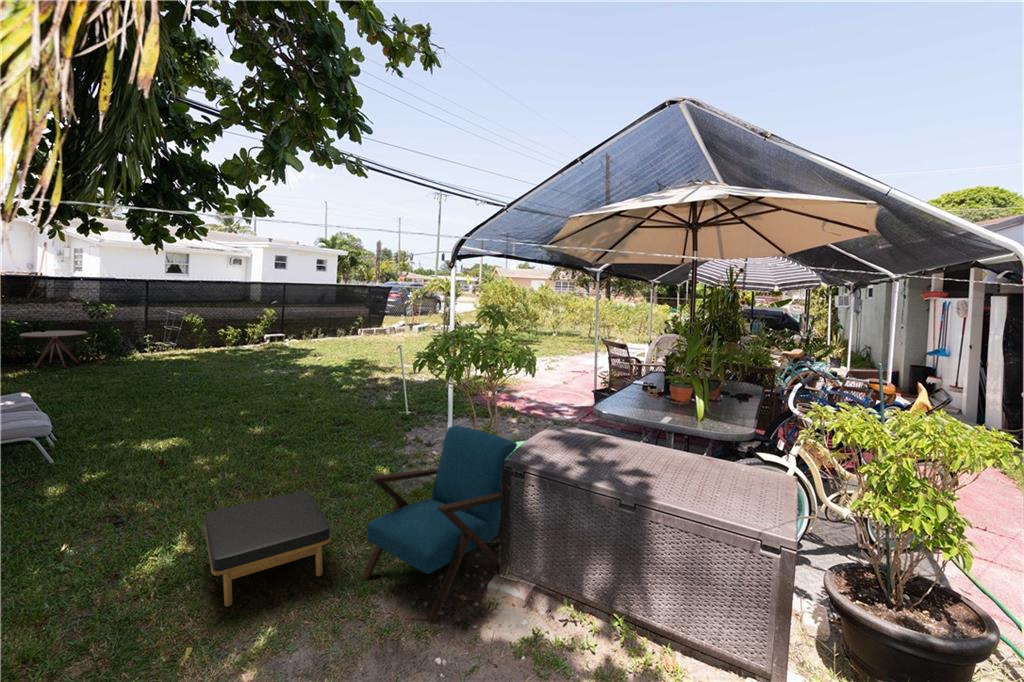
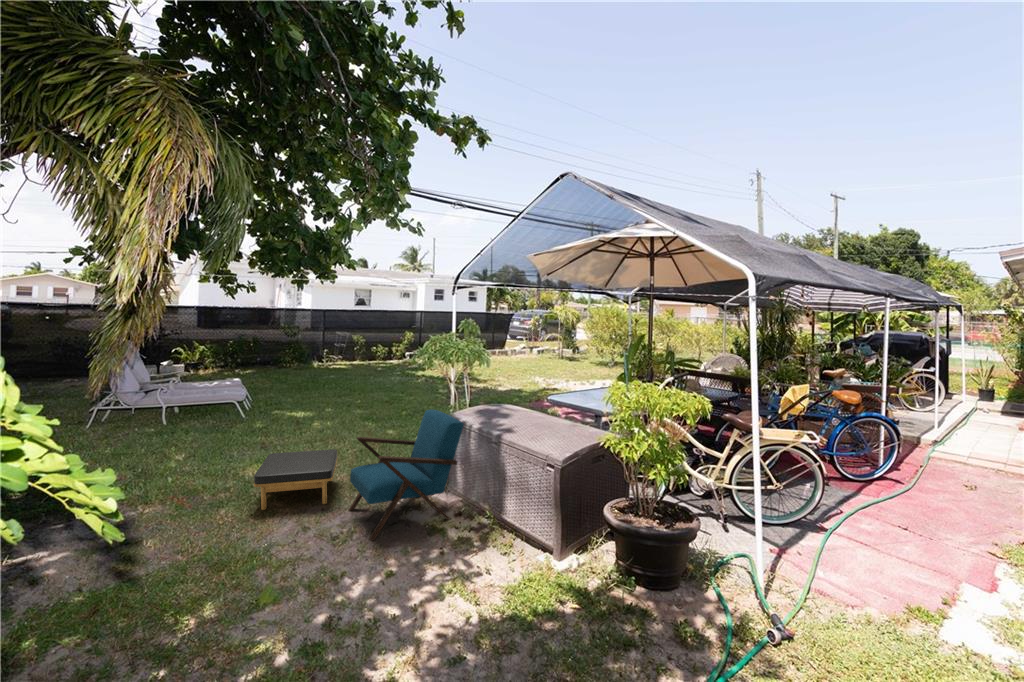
round table: present [20,331,87,368] -> none [244,345,282,370]

